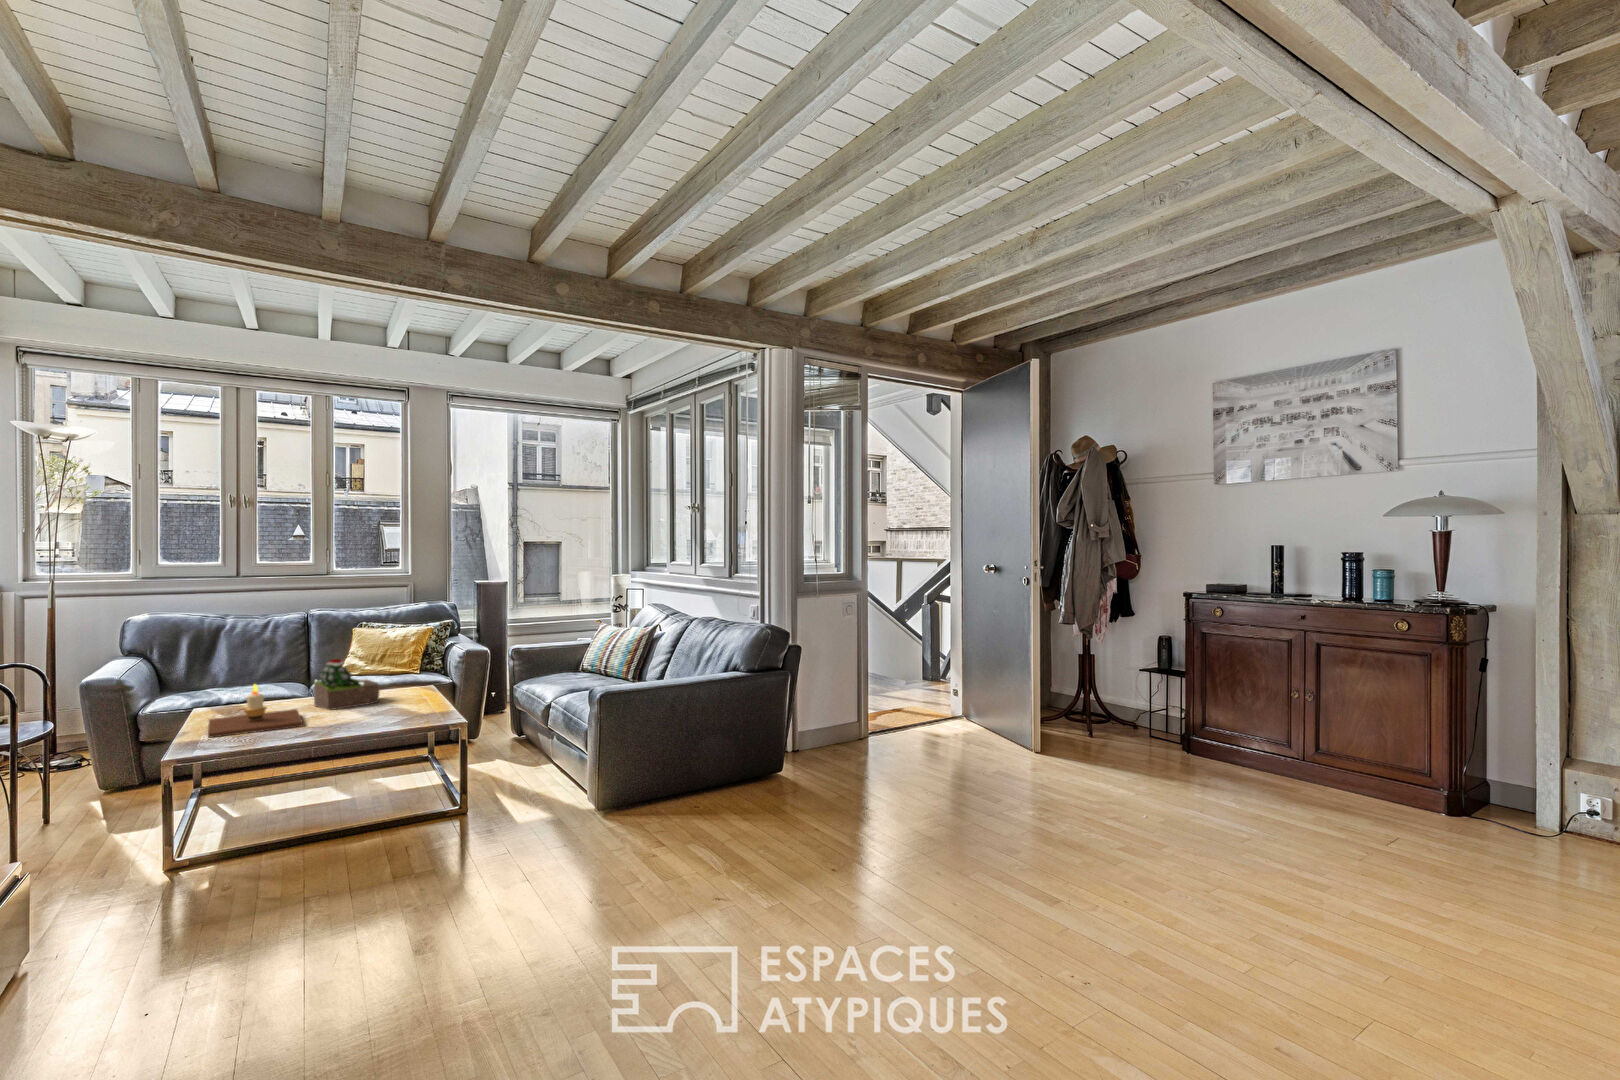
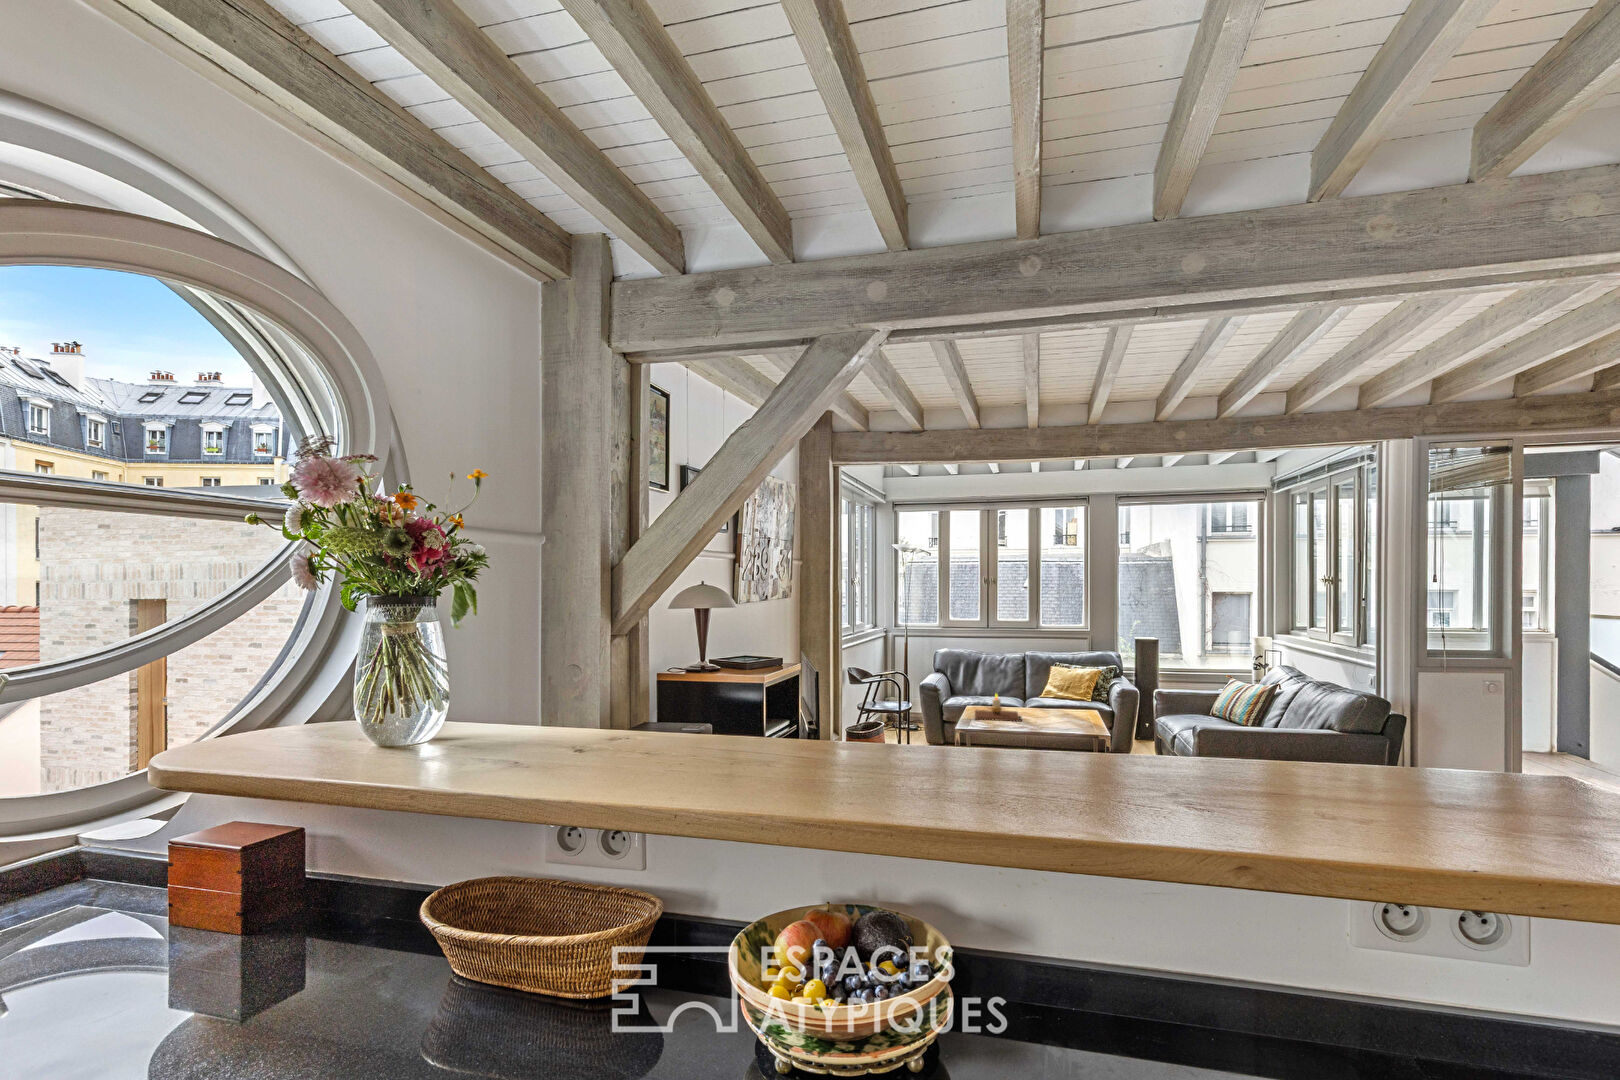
succulent plant: present [314,659,379,710] -> none [1027,684,1063,716]

